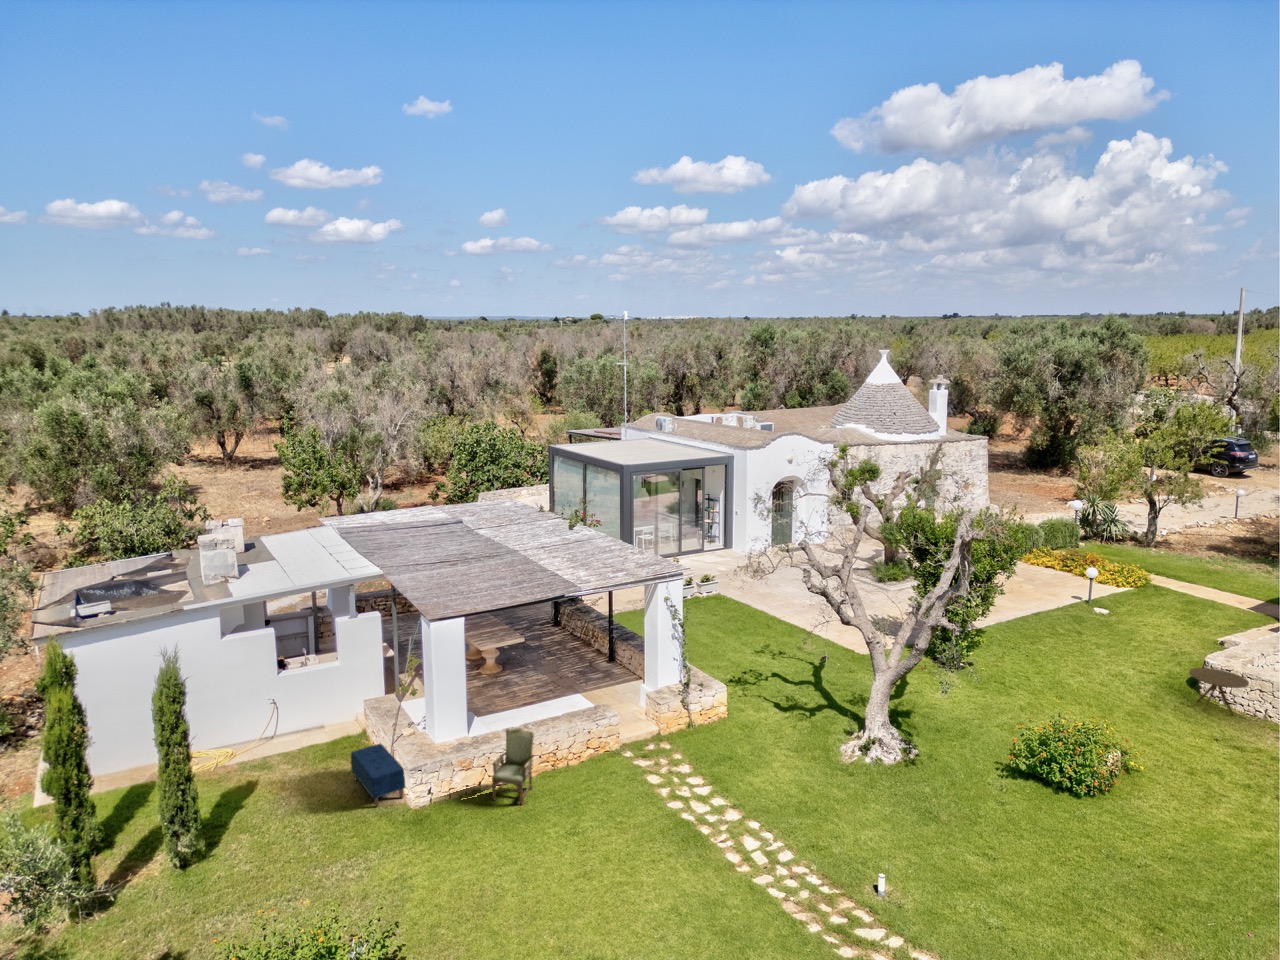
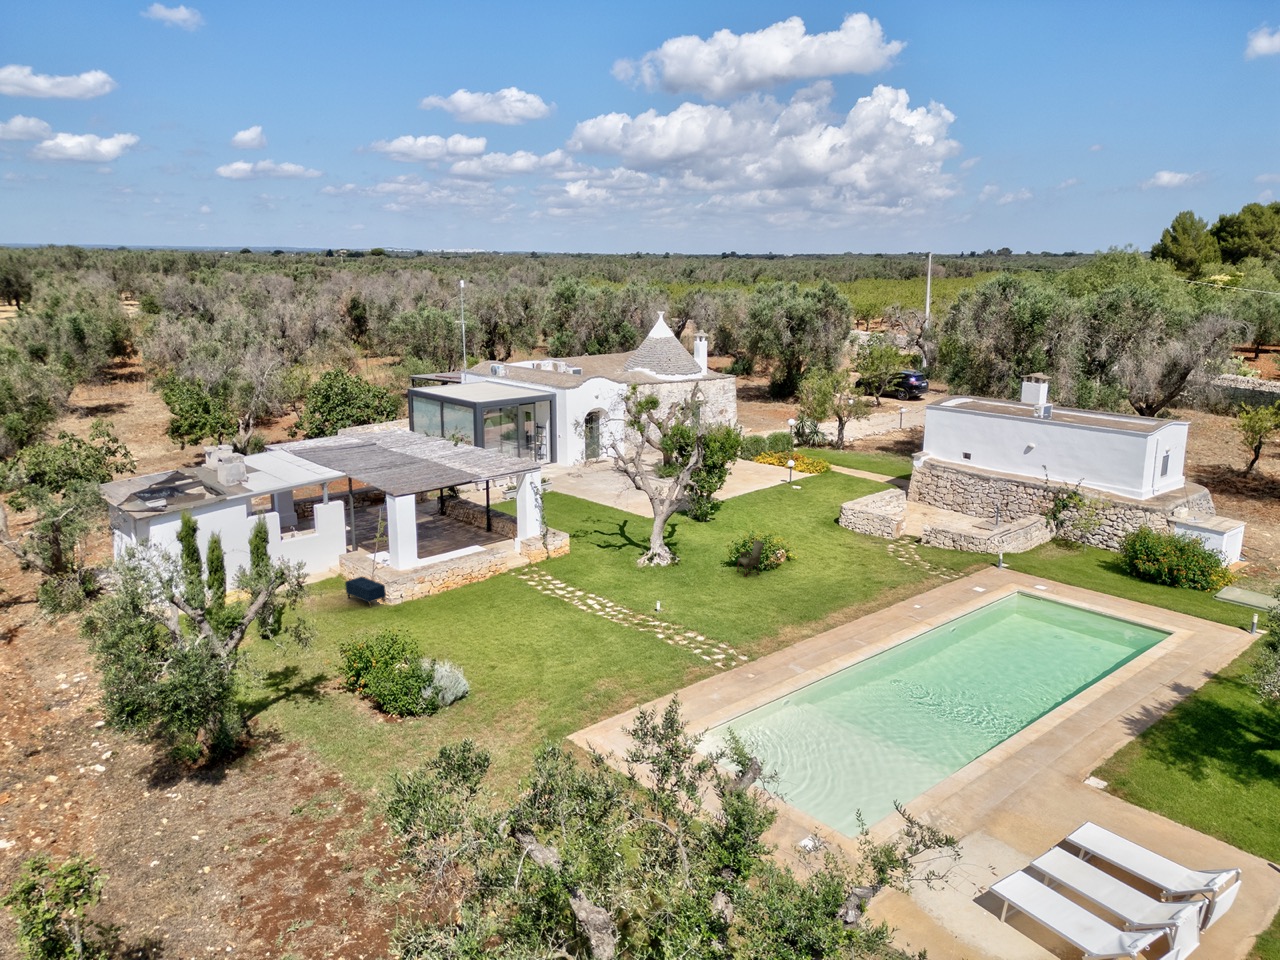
round table: present [1189,668,1249,715] -> none [829,508,857,532]
armchair: present [492,728,534,804] -> present [737,540,763,577]

